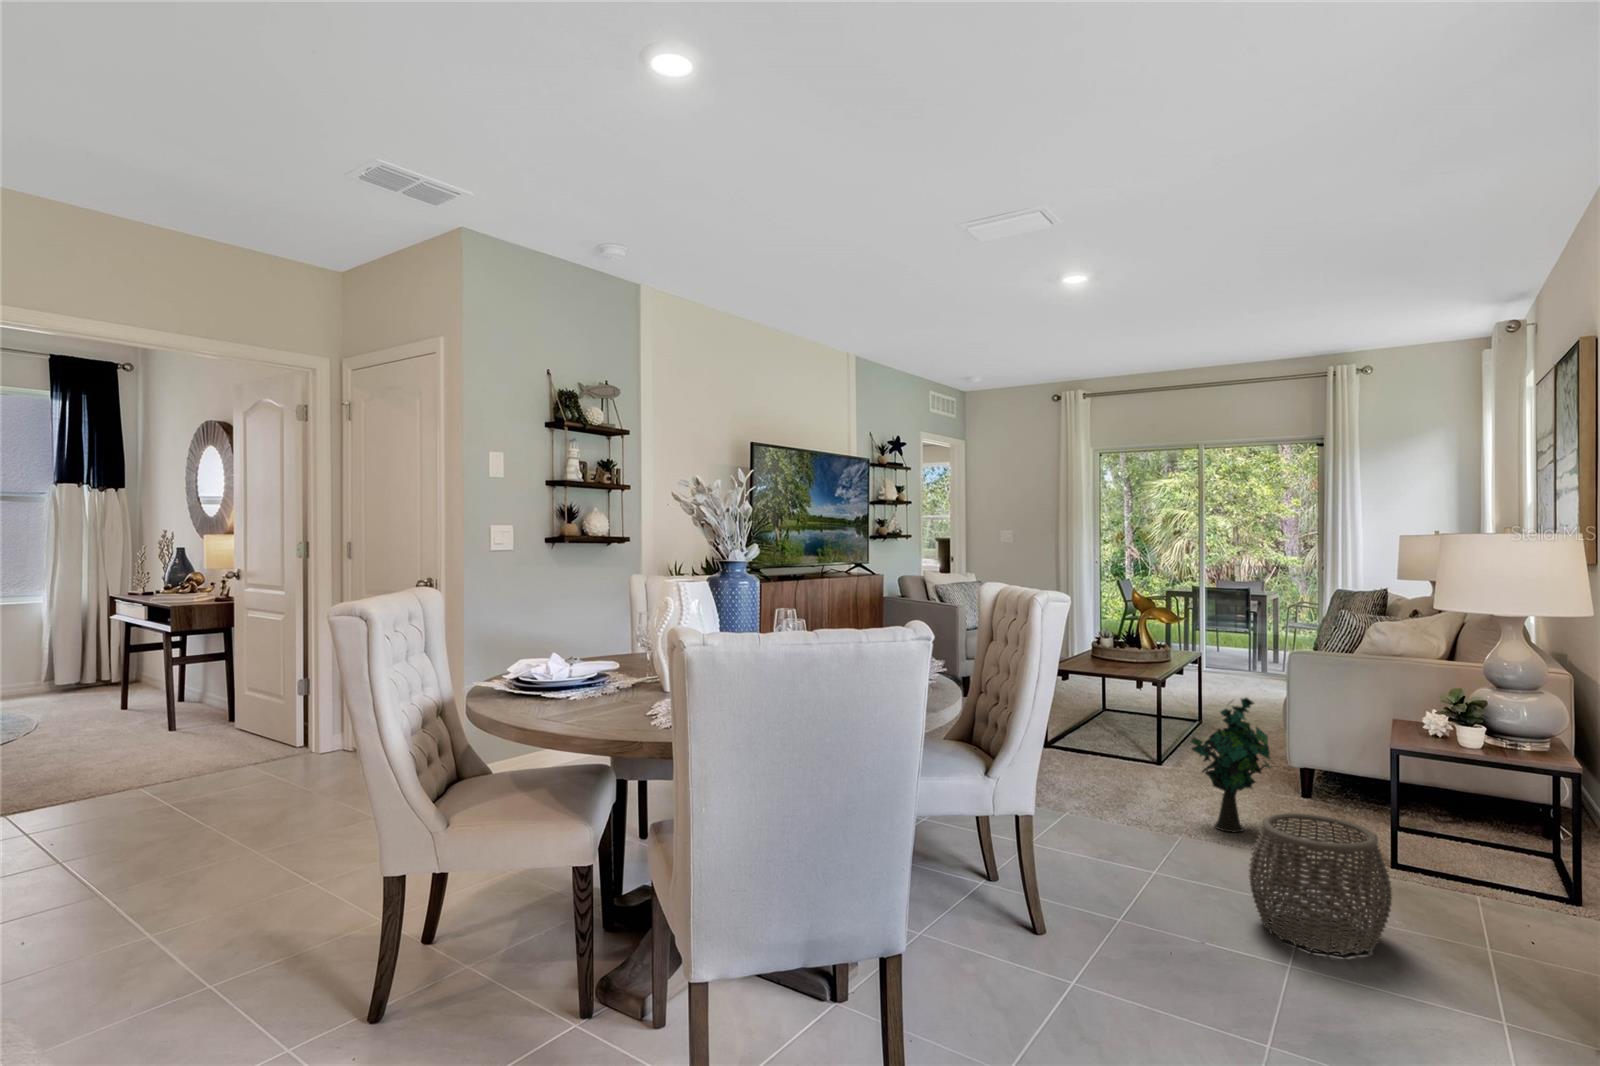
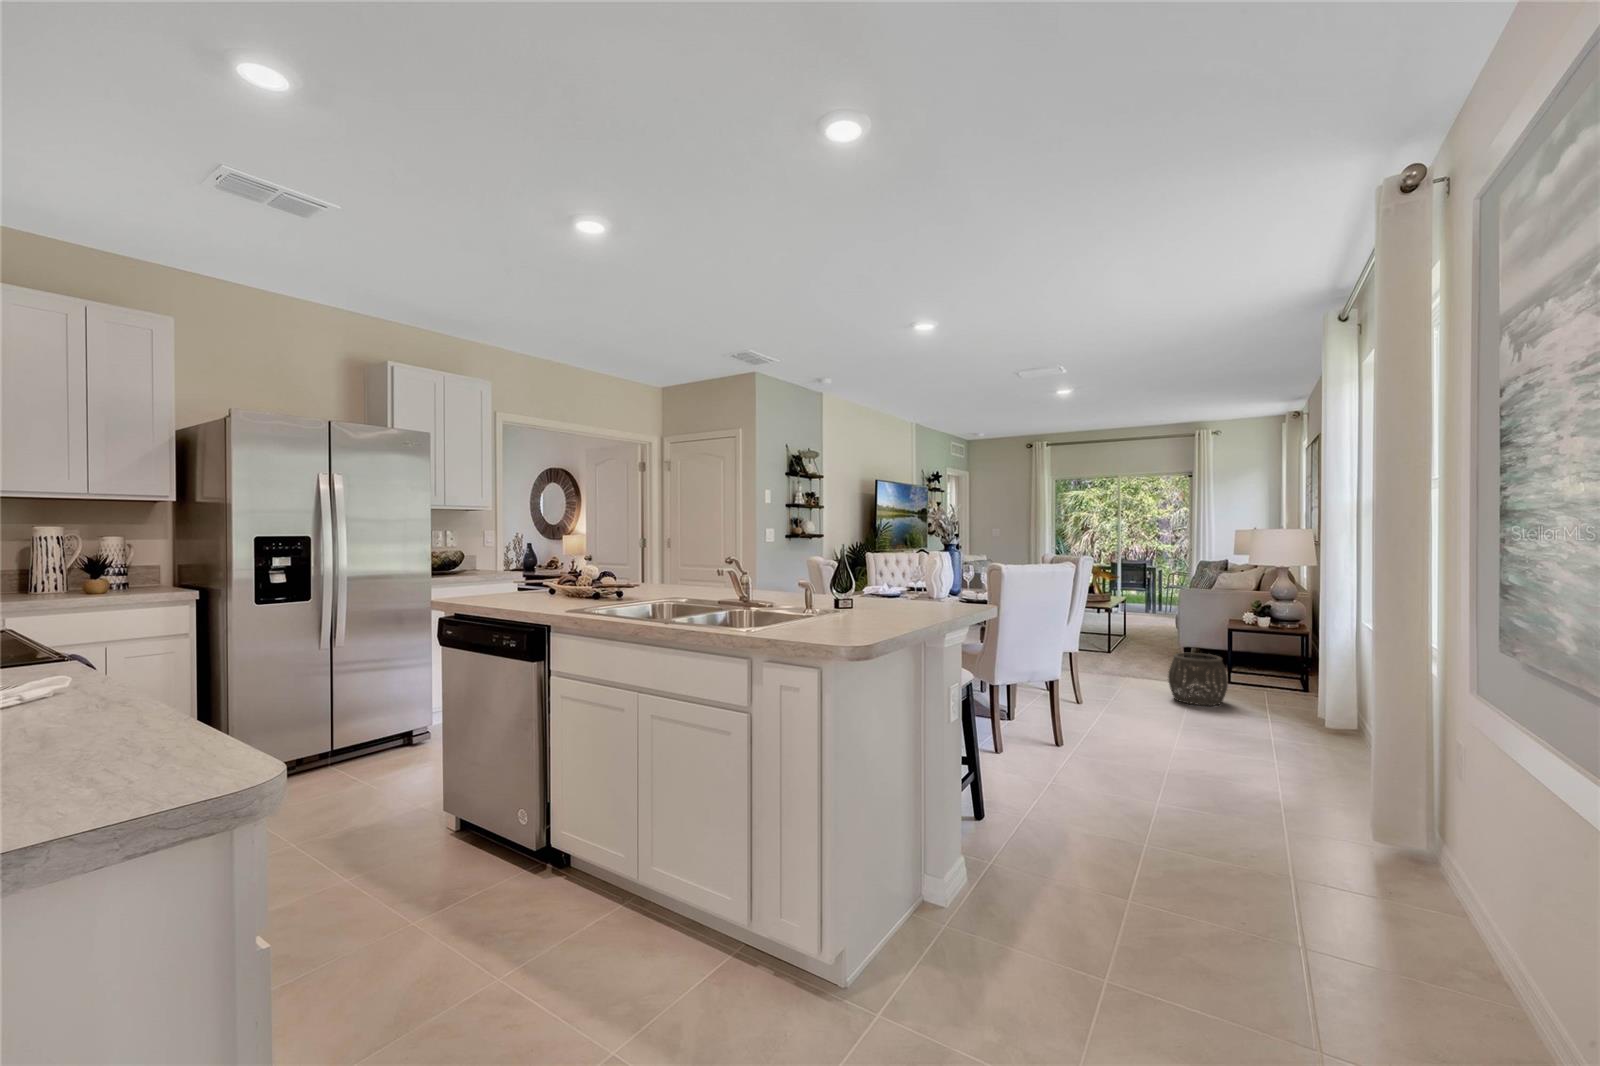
decorative plant: present [1191,698,1271,832] -> none [1132,609,1174,674]

